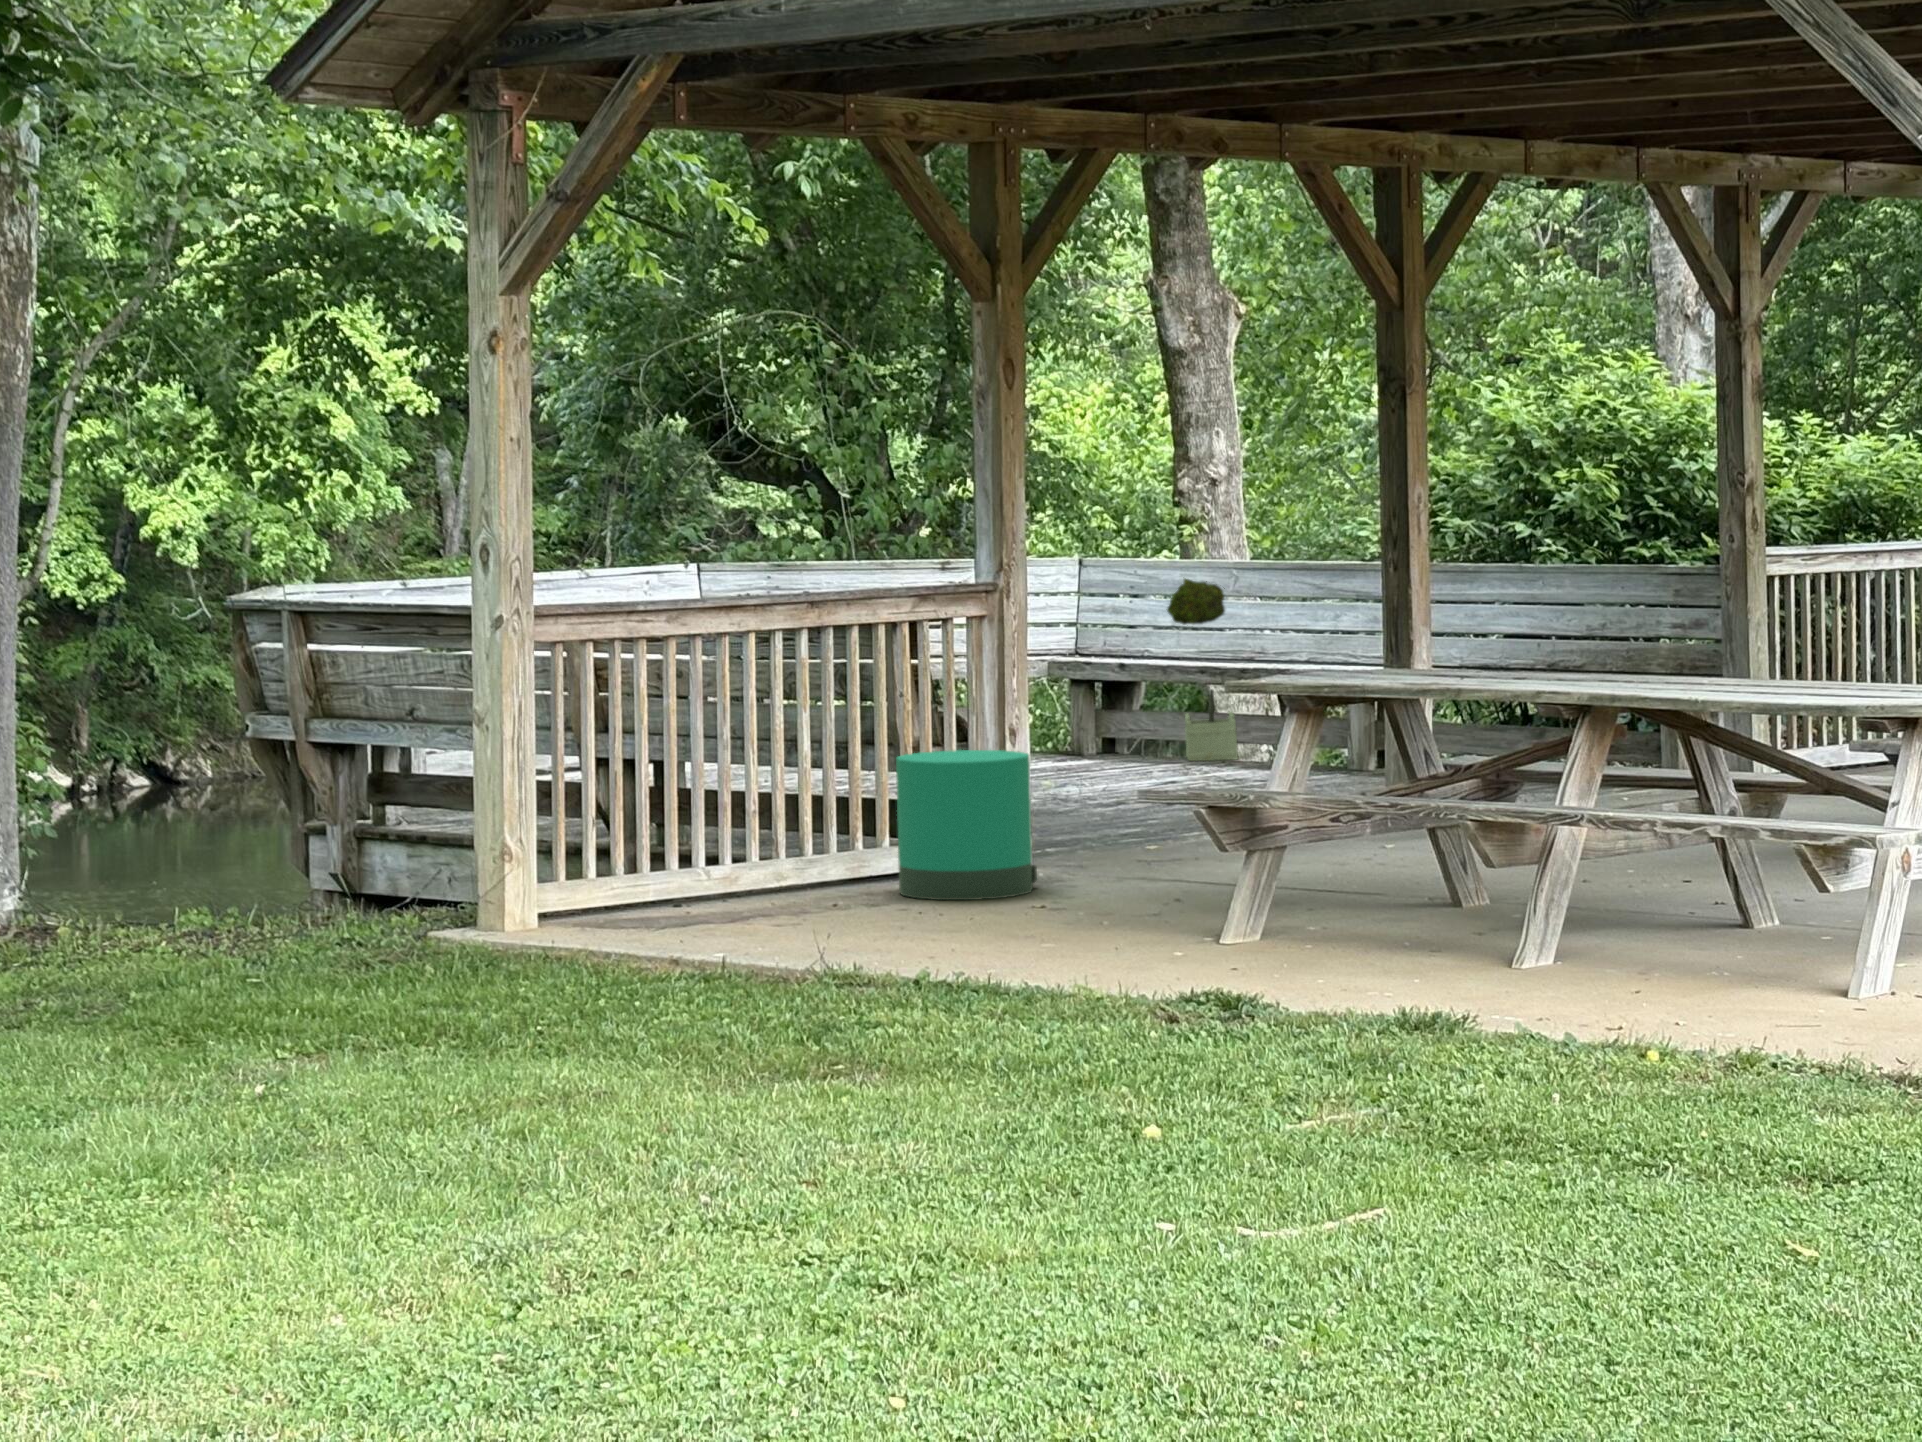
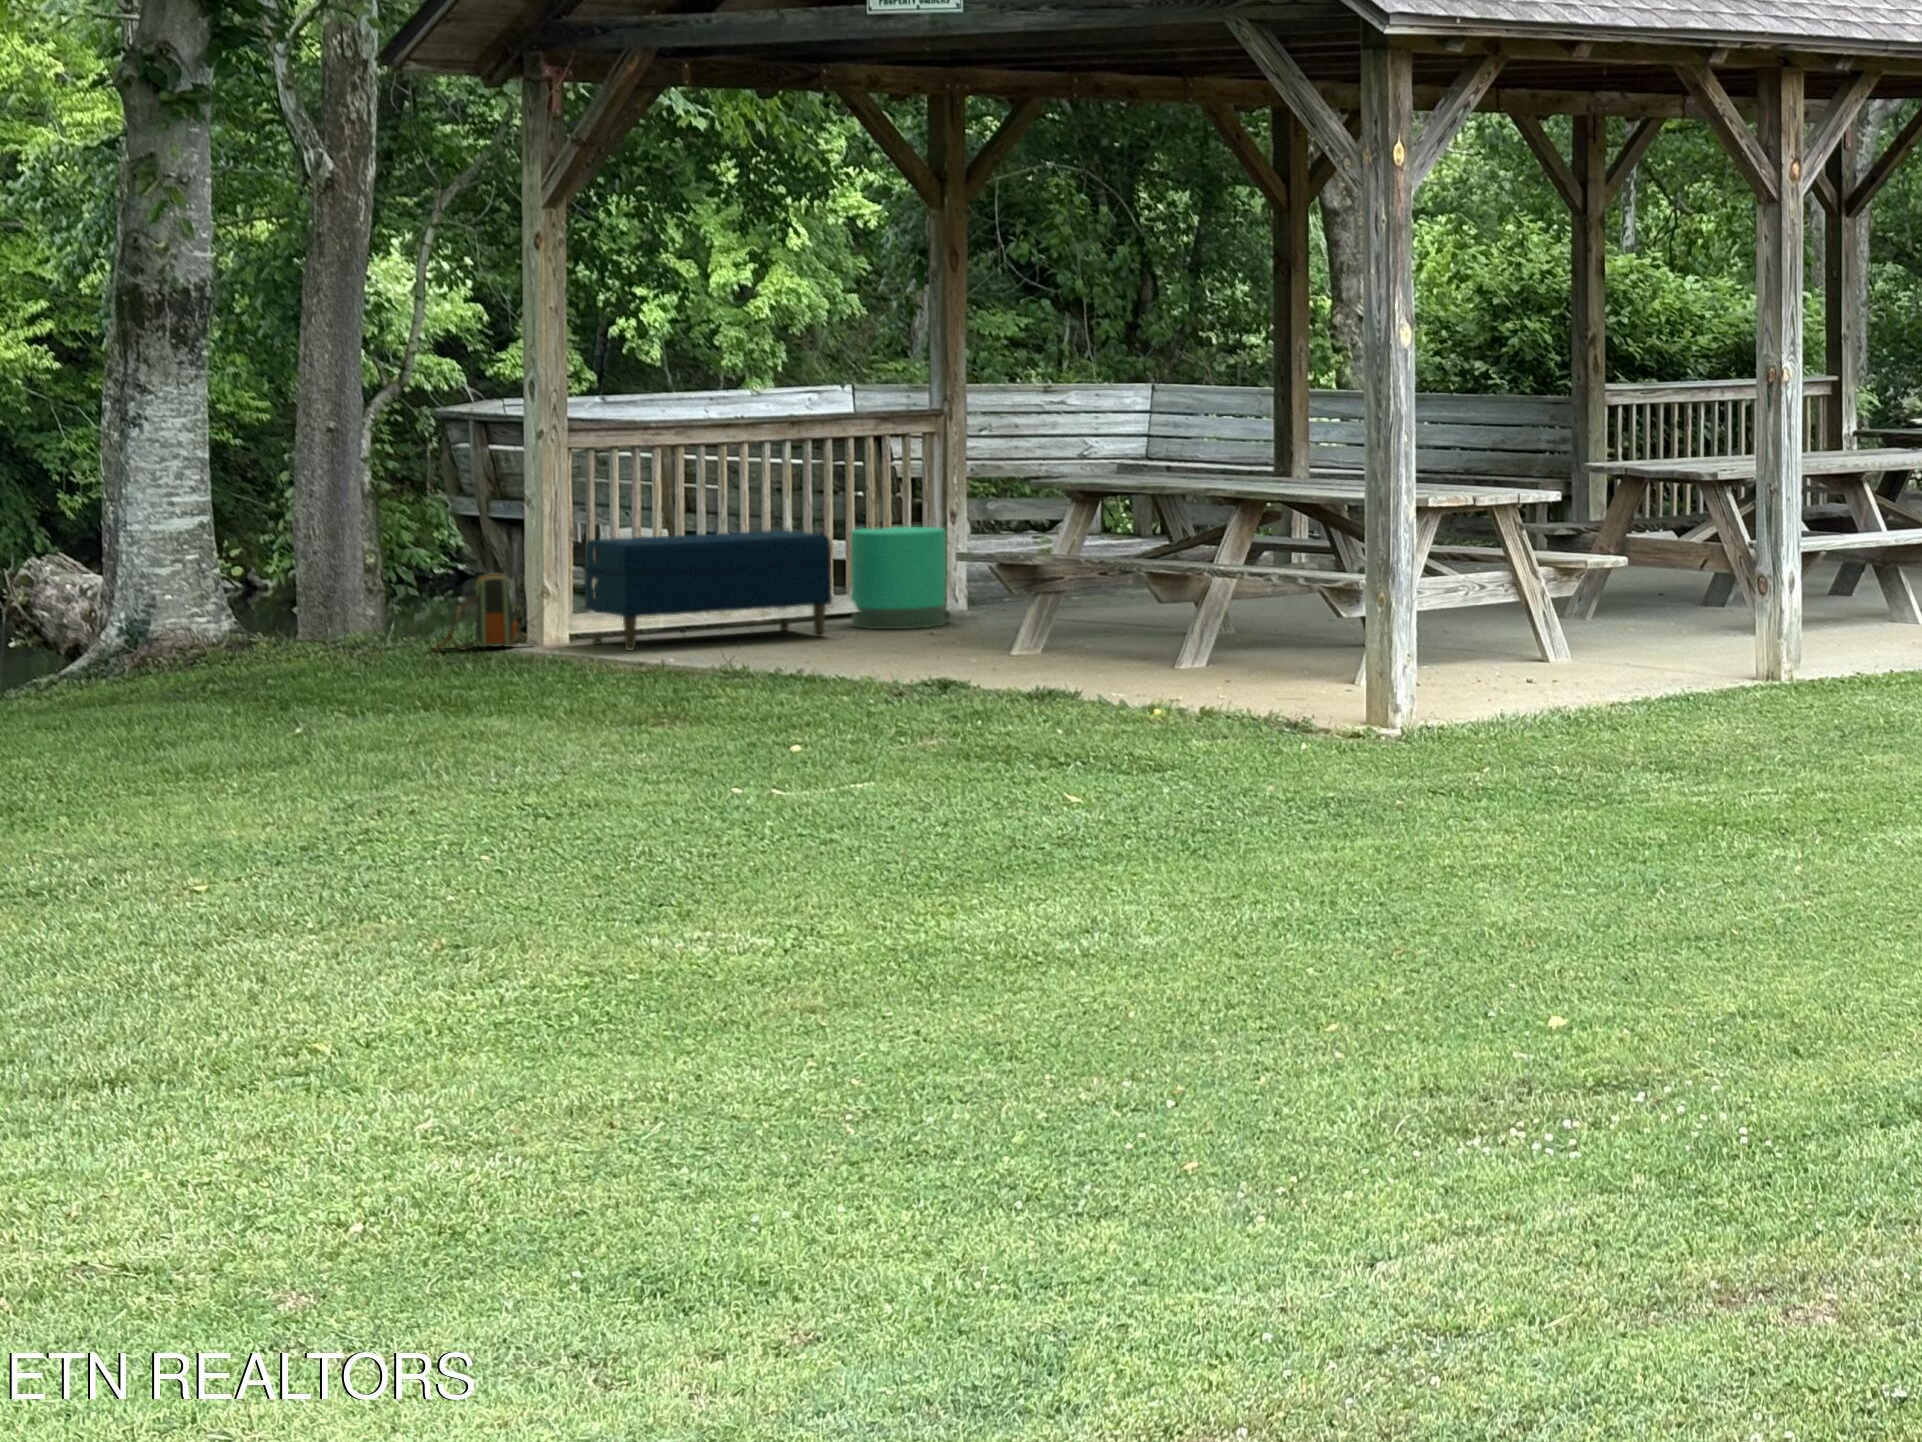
potted tree: present [1167,578,1238,761] -> none [1178,410,1235,551]
bench: none [547,759,895,945] -> present [584,530,832,650]
backpack: none [334,833,484,950] -> present [433,574,523,650]

